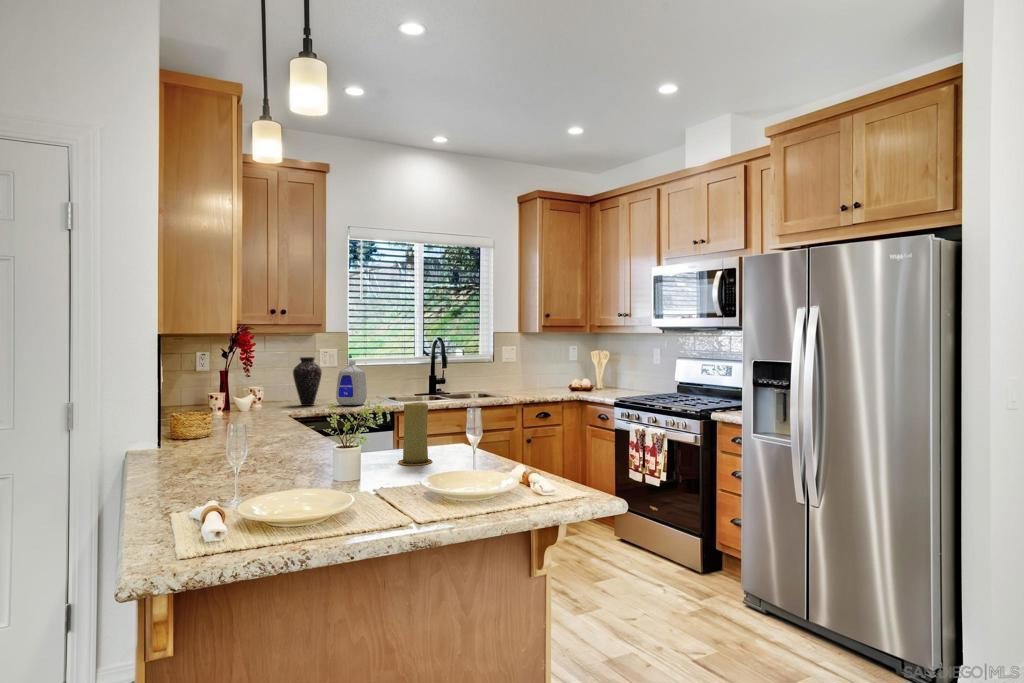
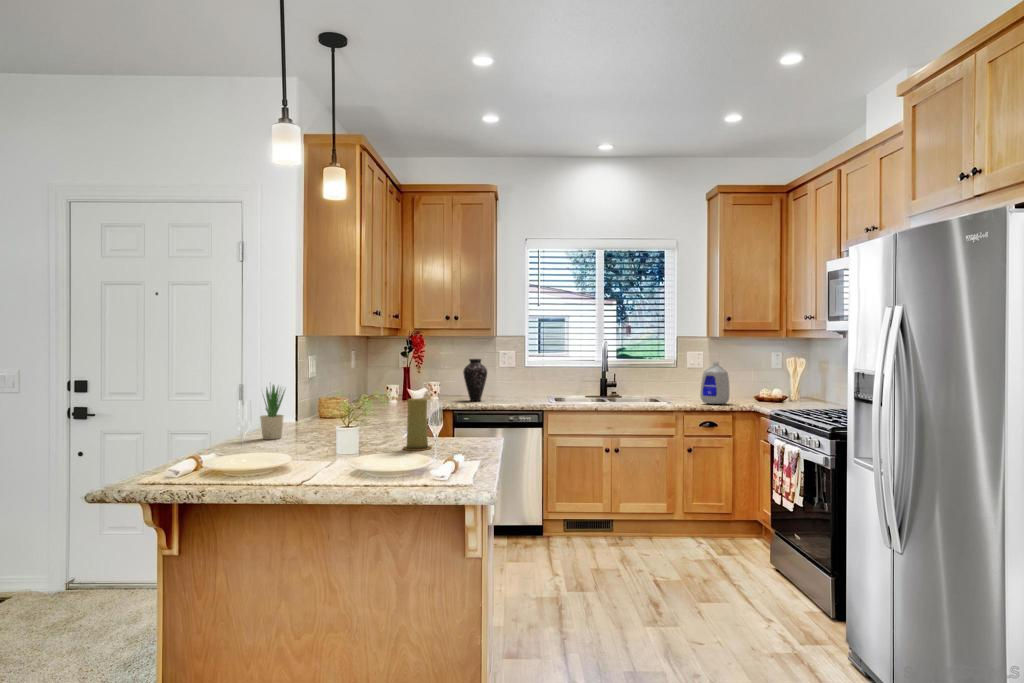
bottle: present [336,360,367,405] -> present [700,361,730,404]
potted plant: none [161,384,202,473] -> present [260,385,285,439]

